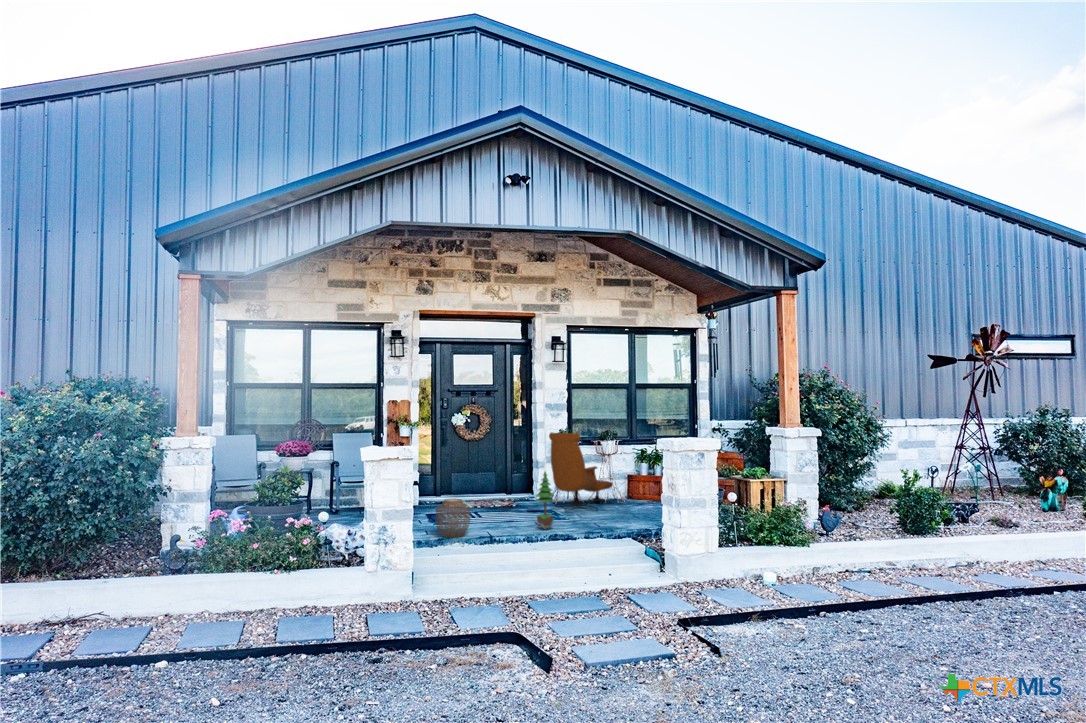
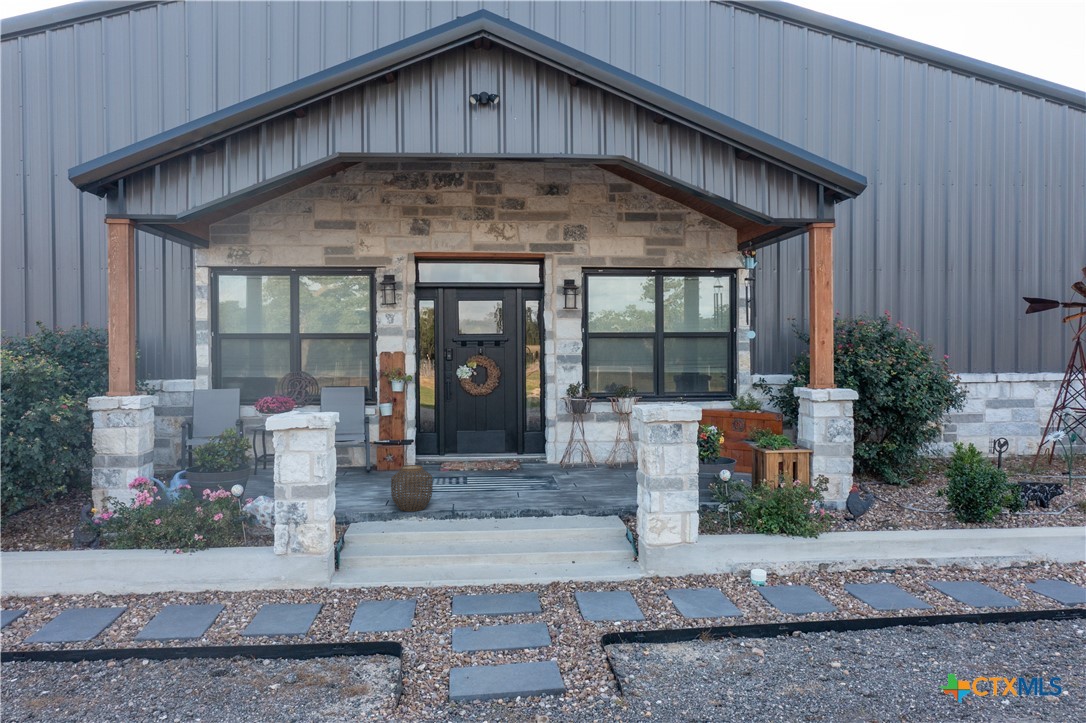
lounge chair: present [549,432,613,511] -> none [549,388,630,478]
potted tree: present [536,472,554,529] -> none [512,434,538,504]

